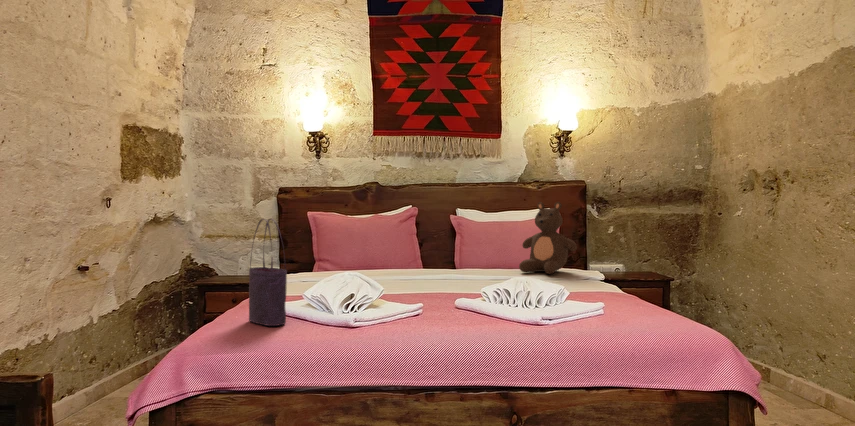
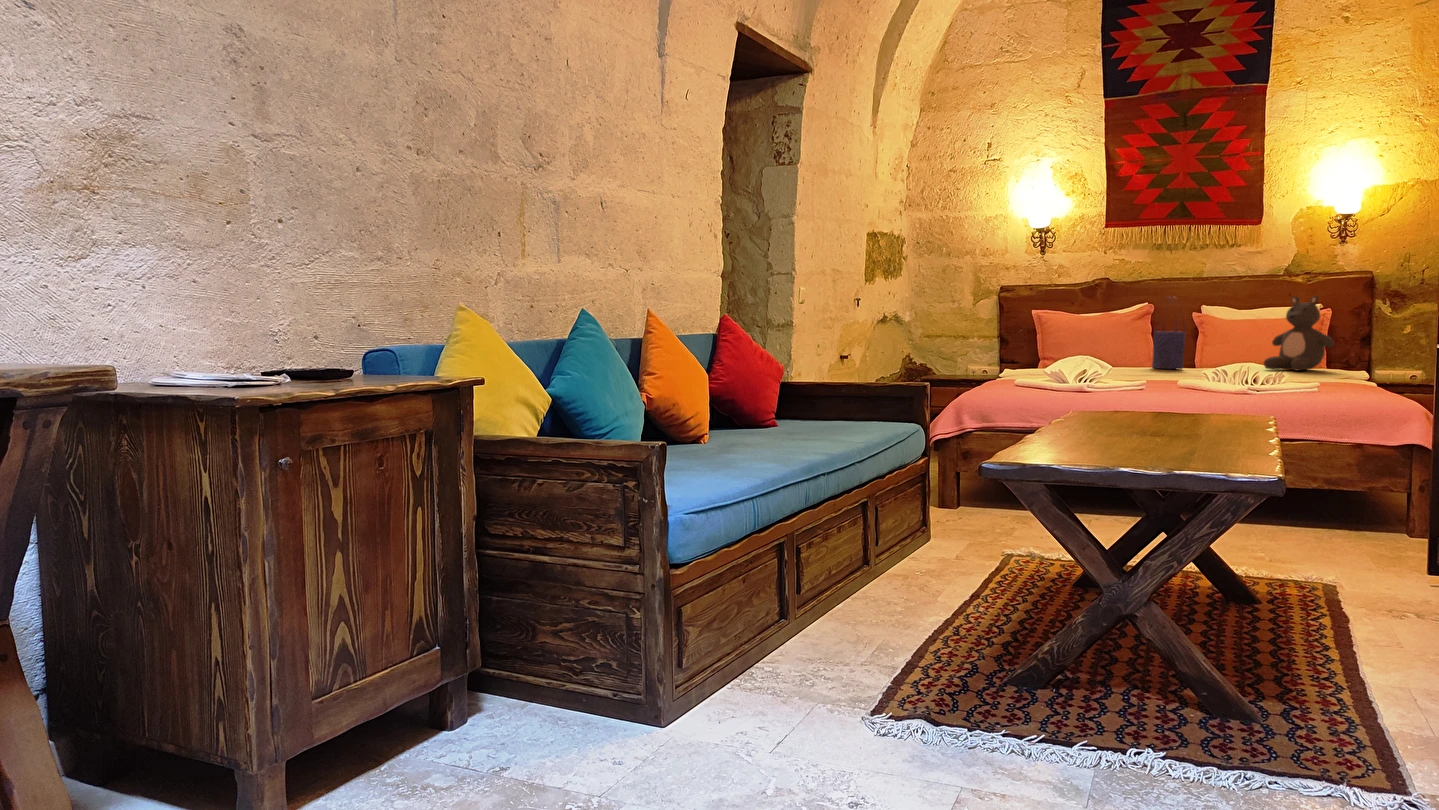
tote bag: present [249,219,287,326] -> present [1152,298,1185,369]

